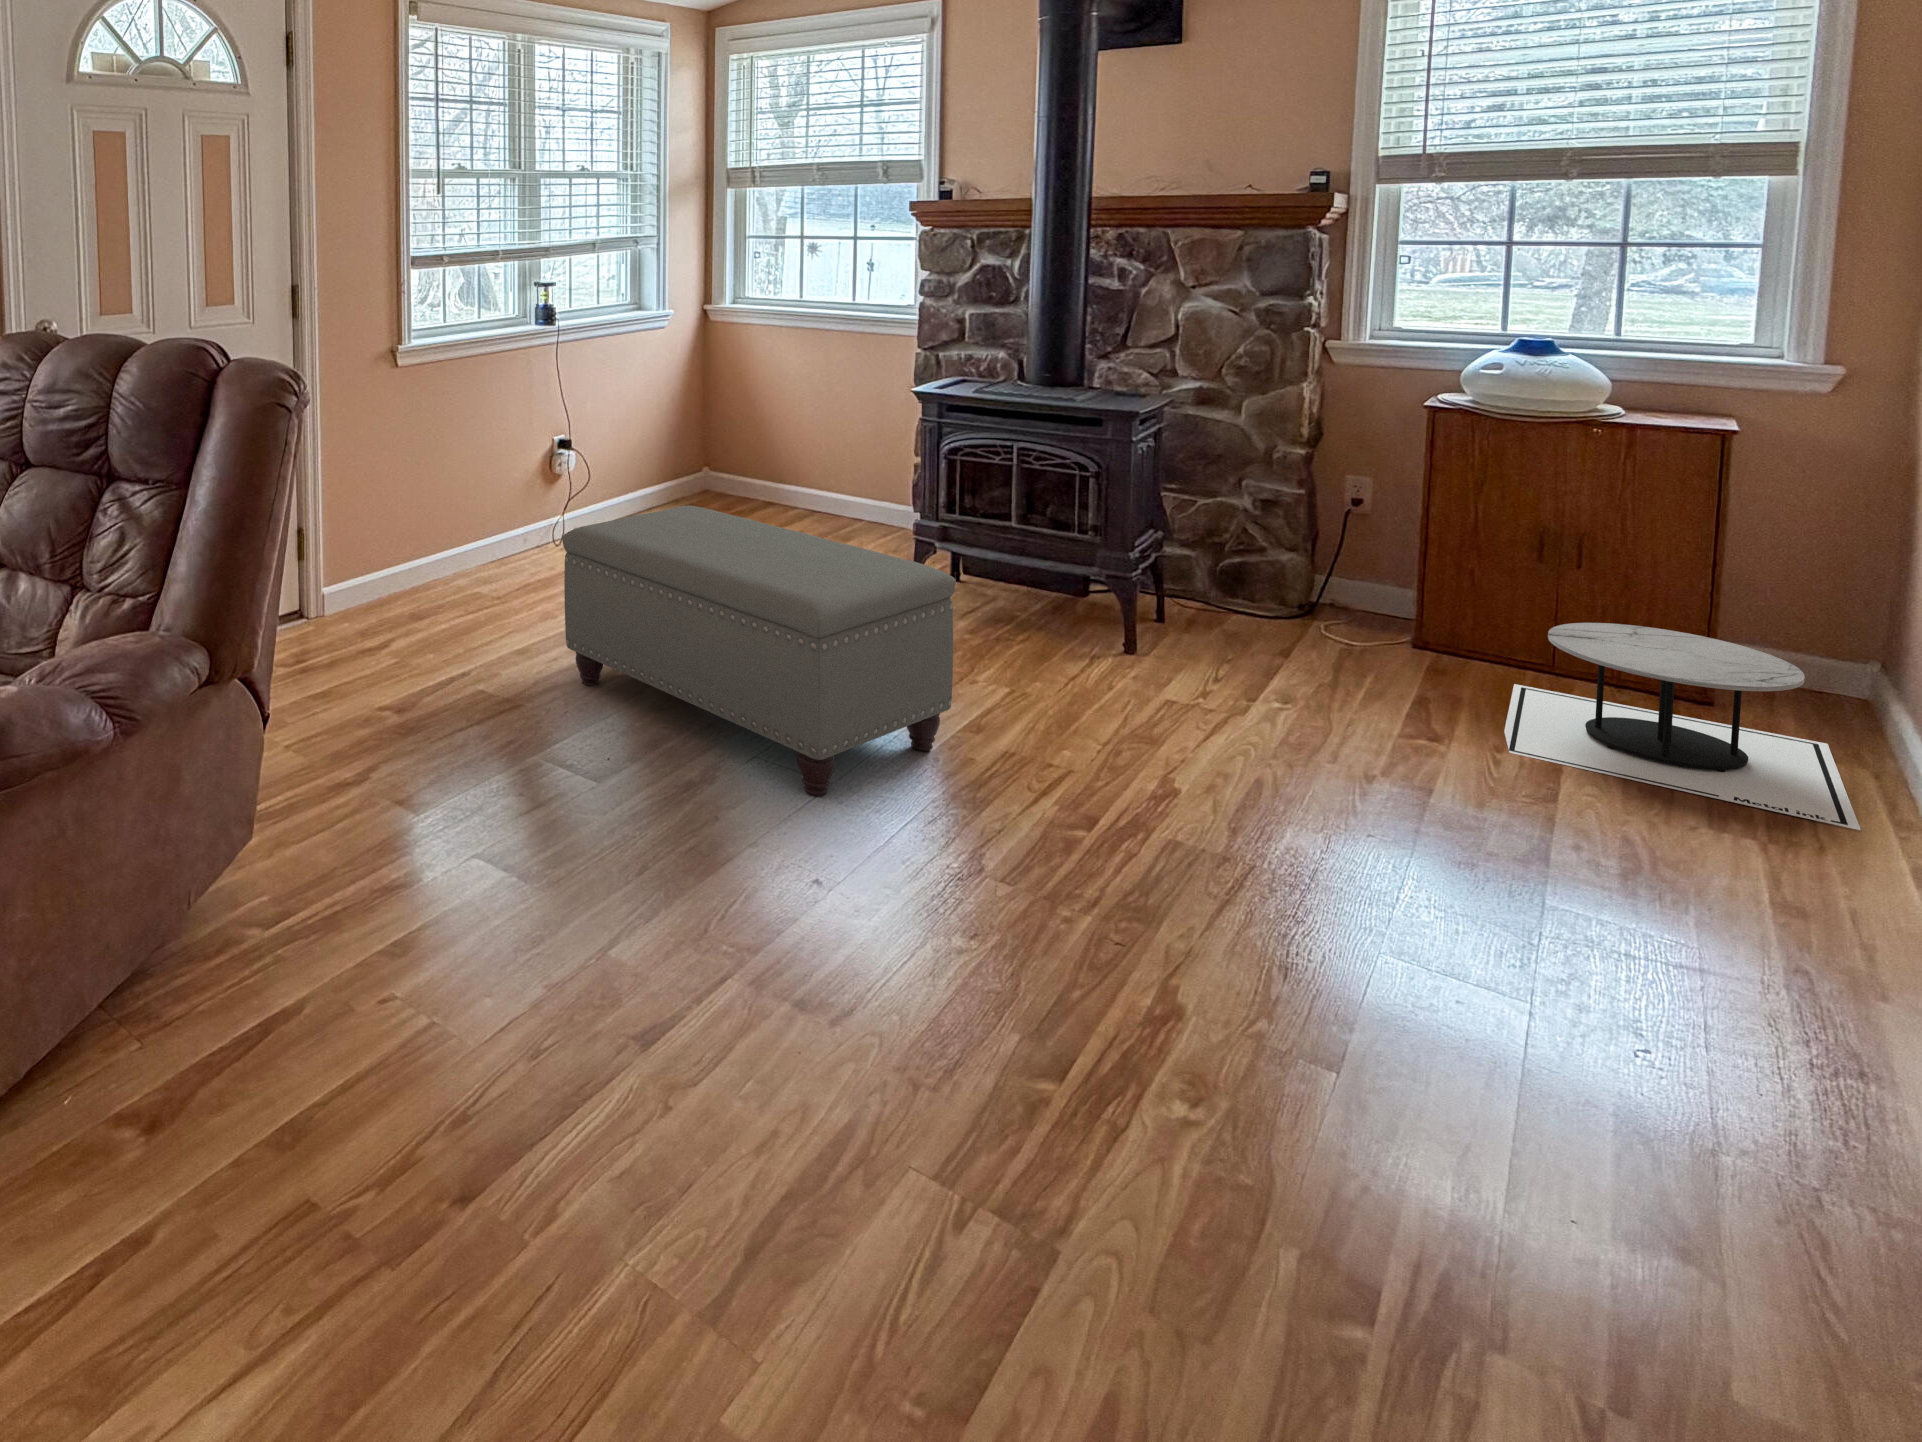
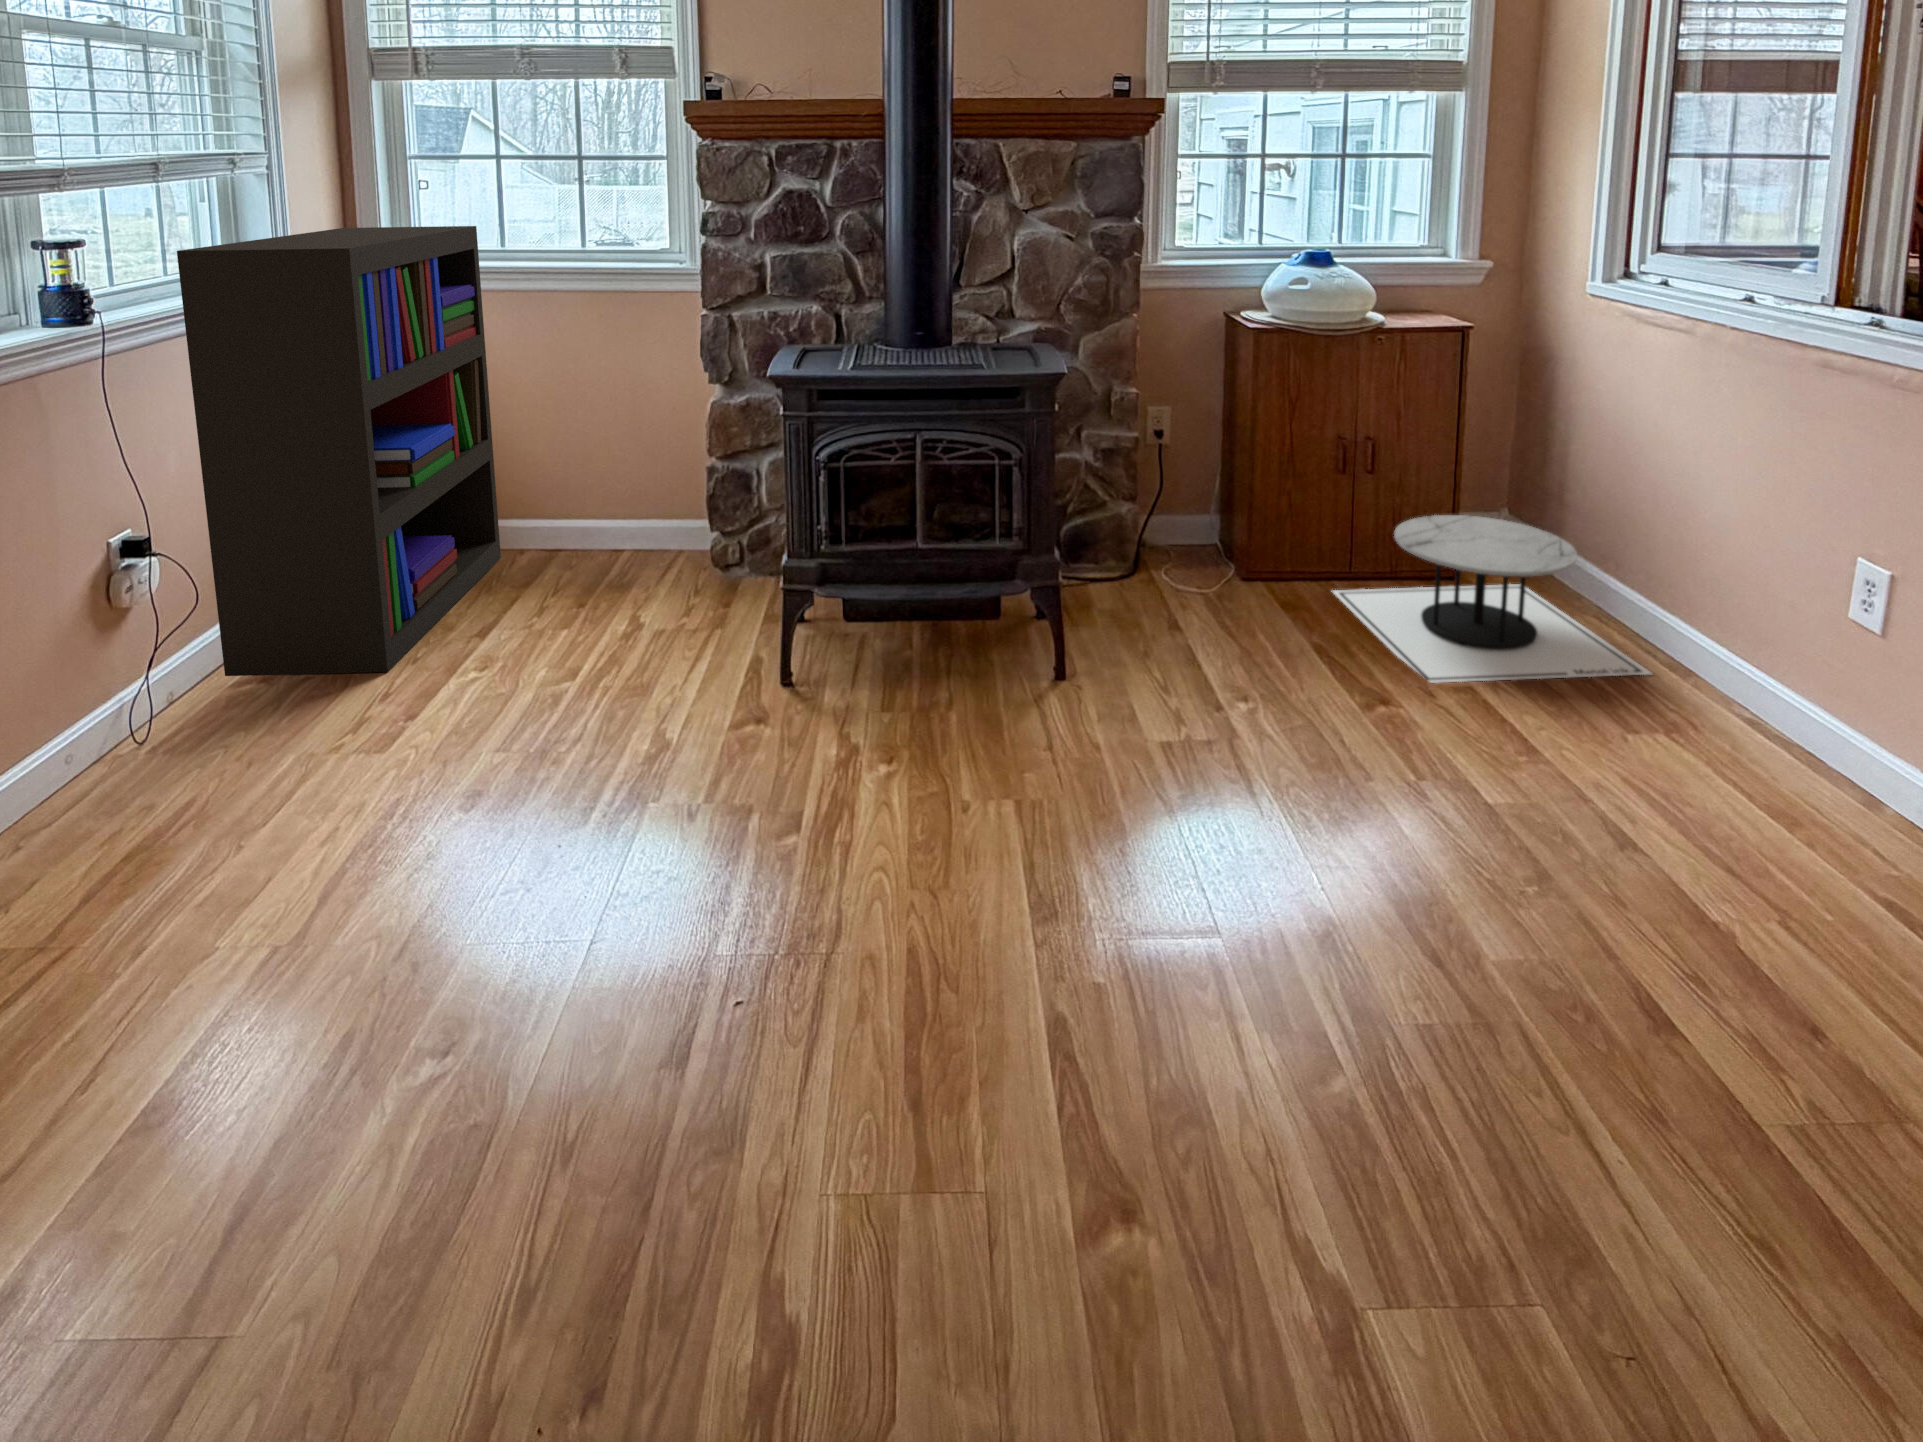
bookshelf: none [602,282,777,546] -> present [177,226,501,676]
ottoman: present [562,506,956,796] -> none [280,668,1092,1286]

